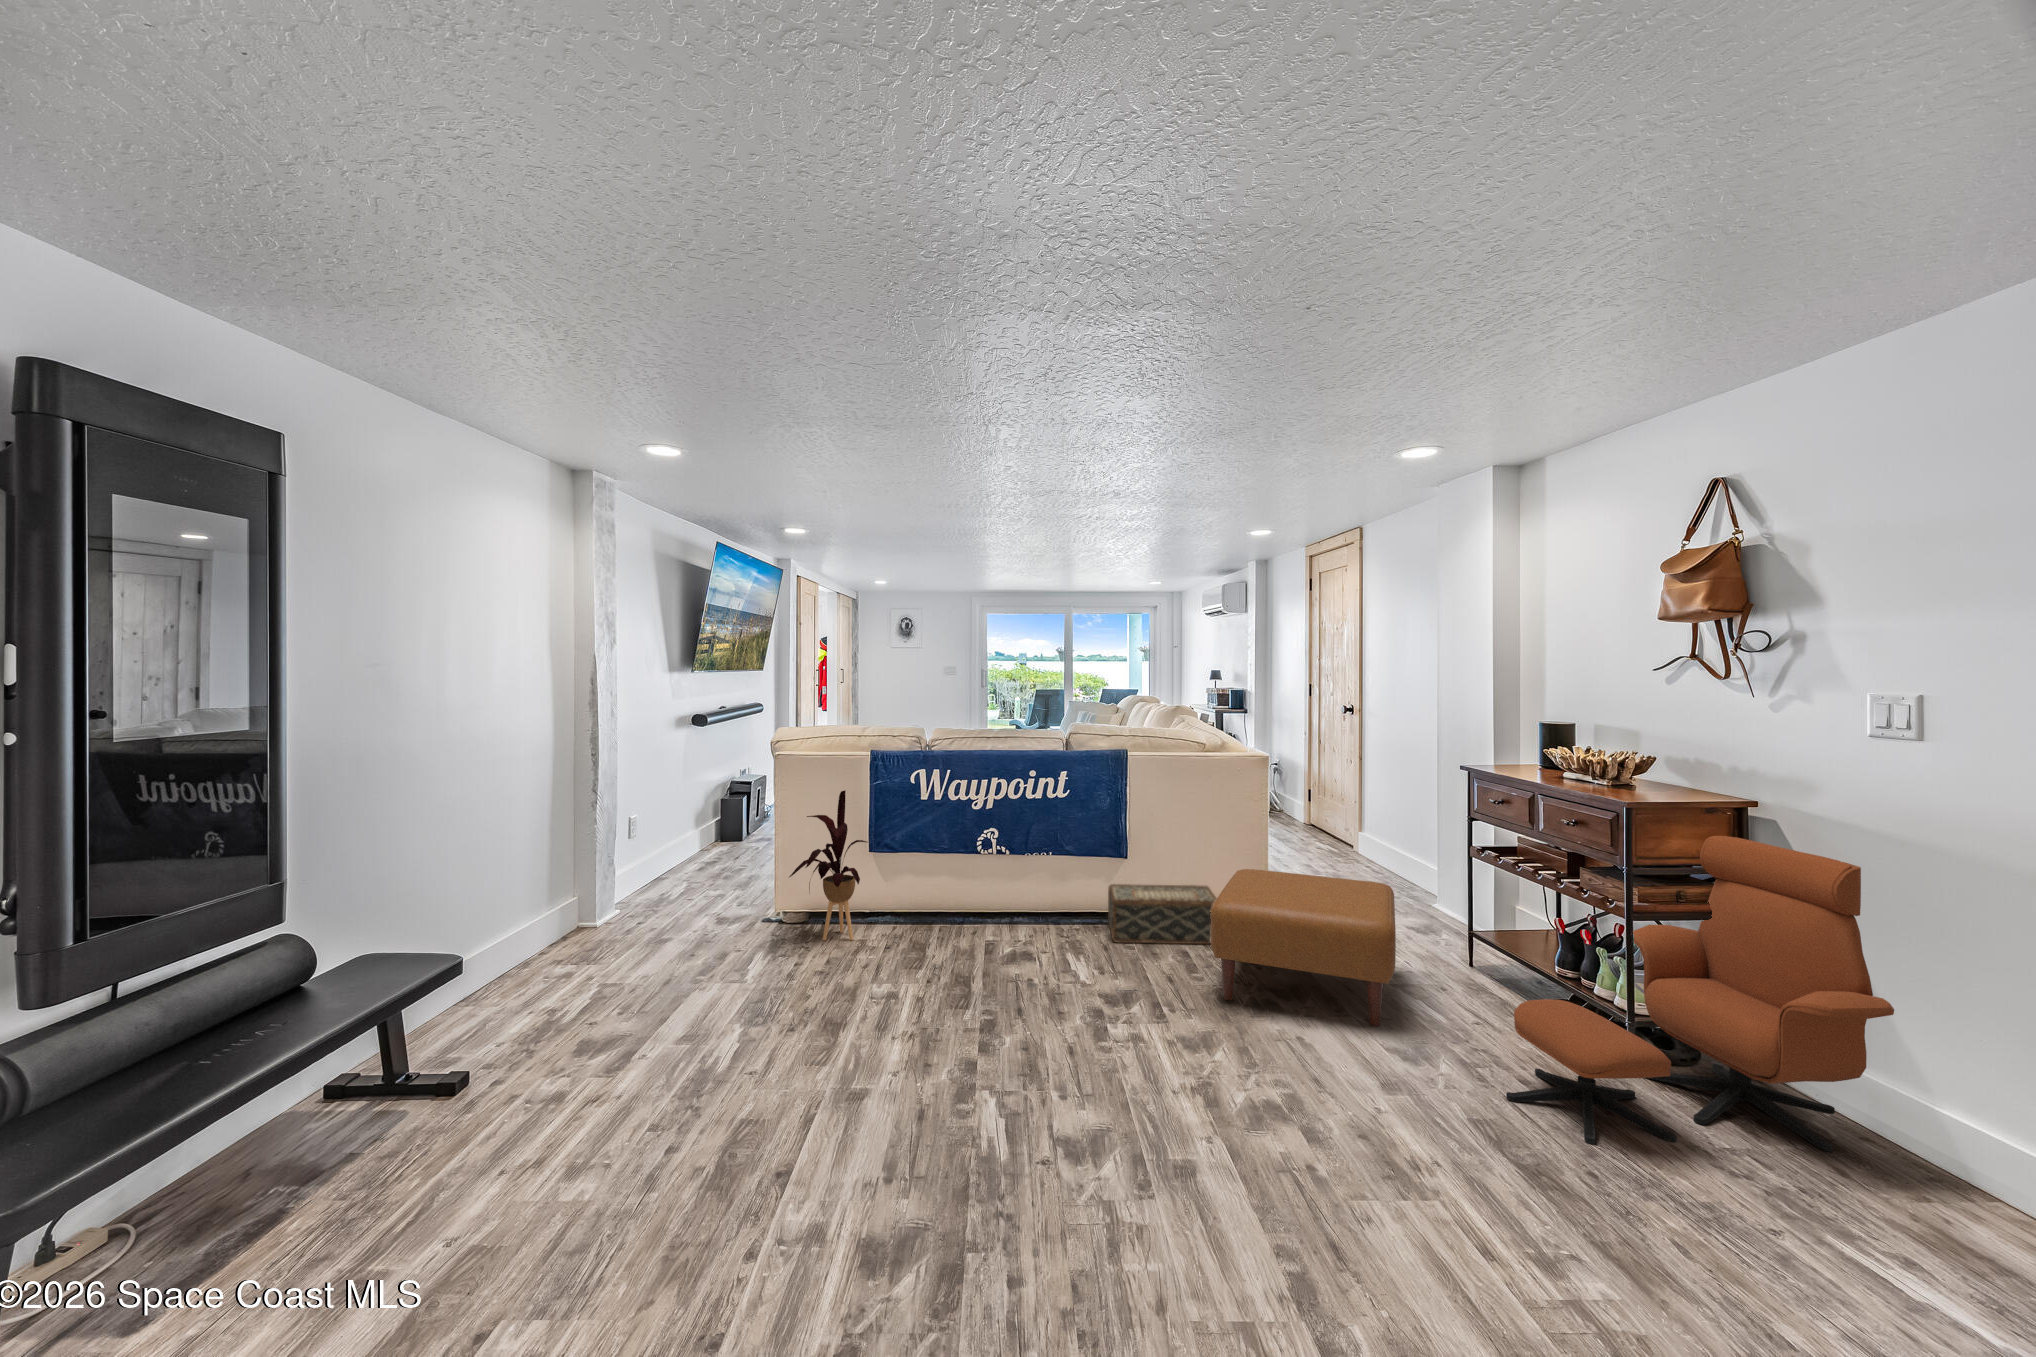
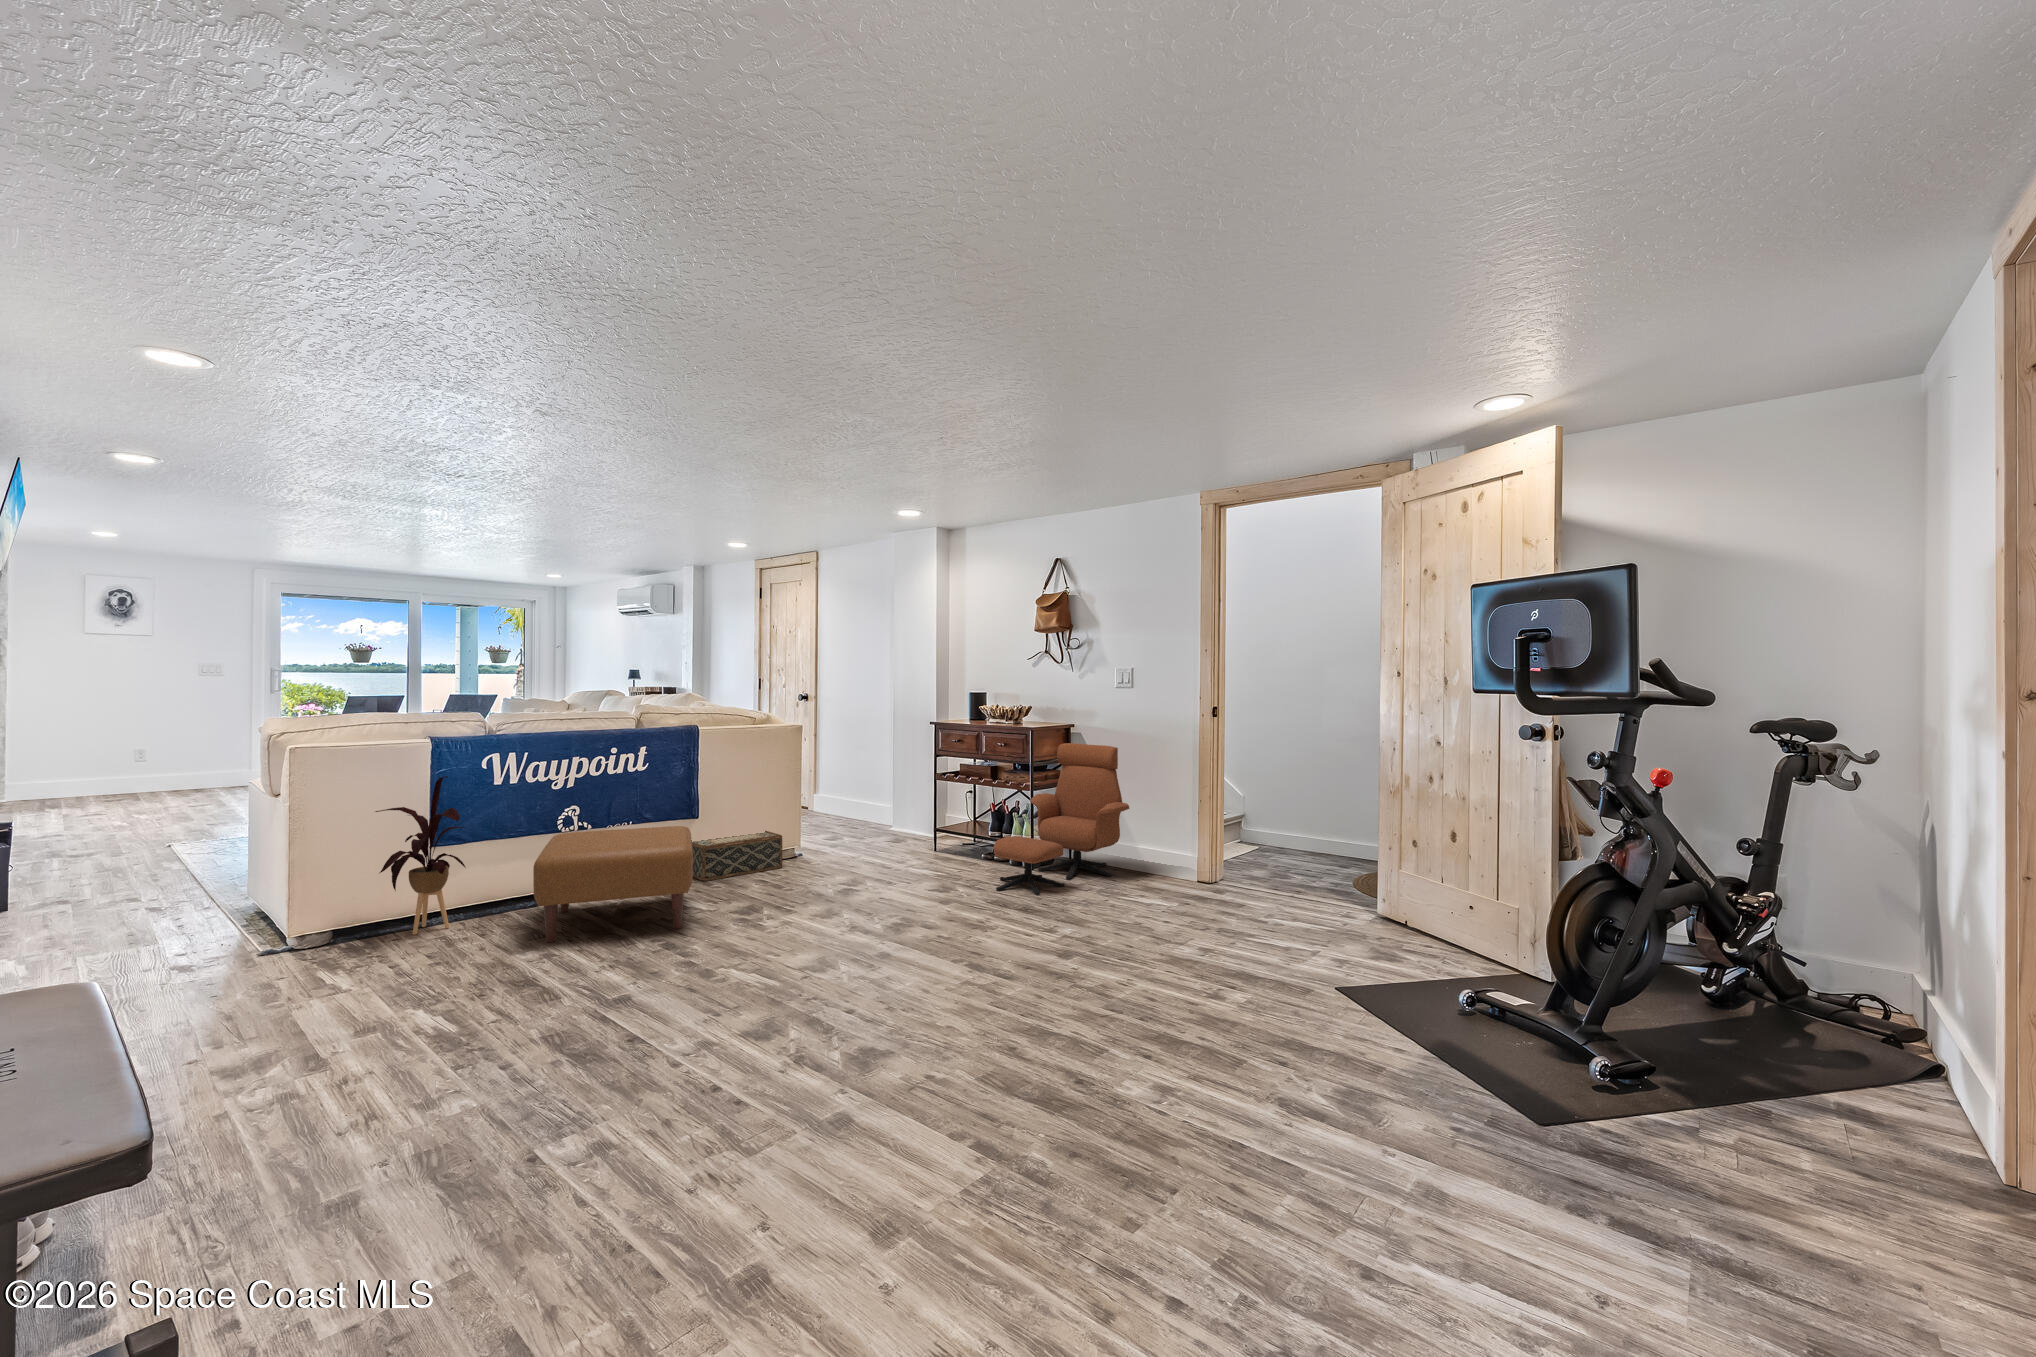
ottoman: present [1210,869,1396,1026] -> present [533,826,693,942]

